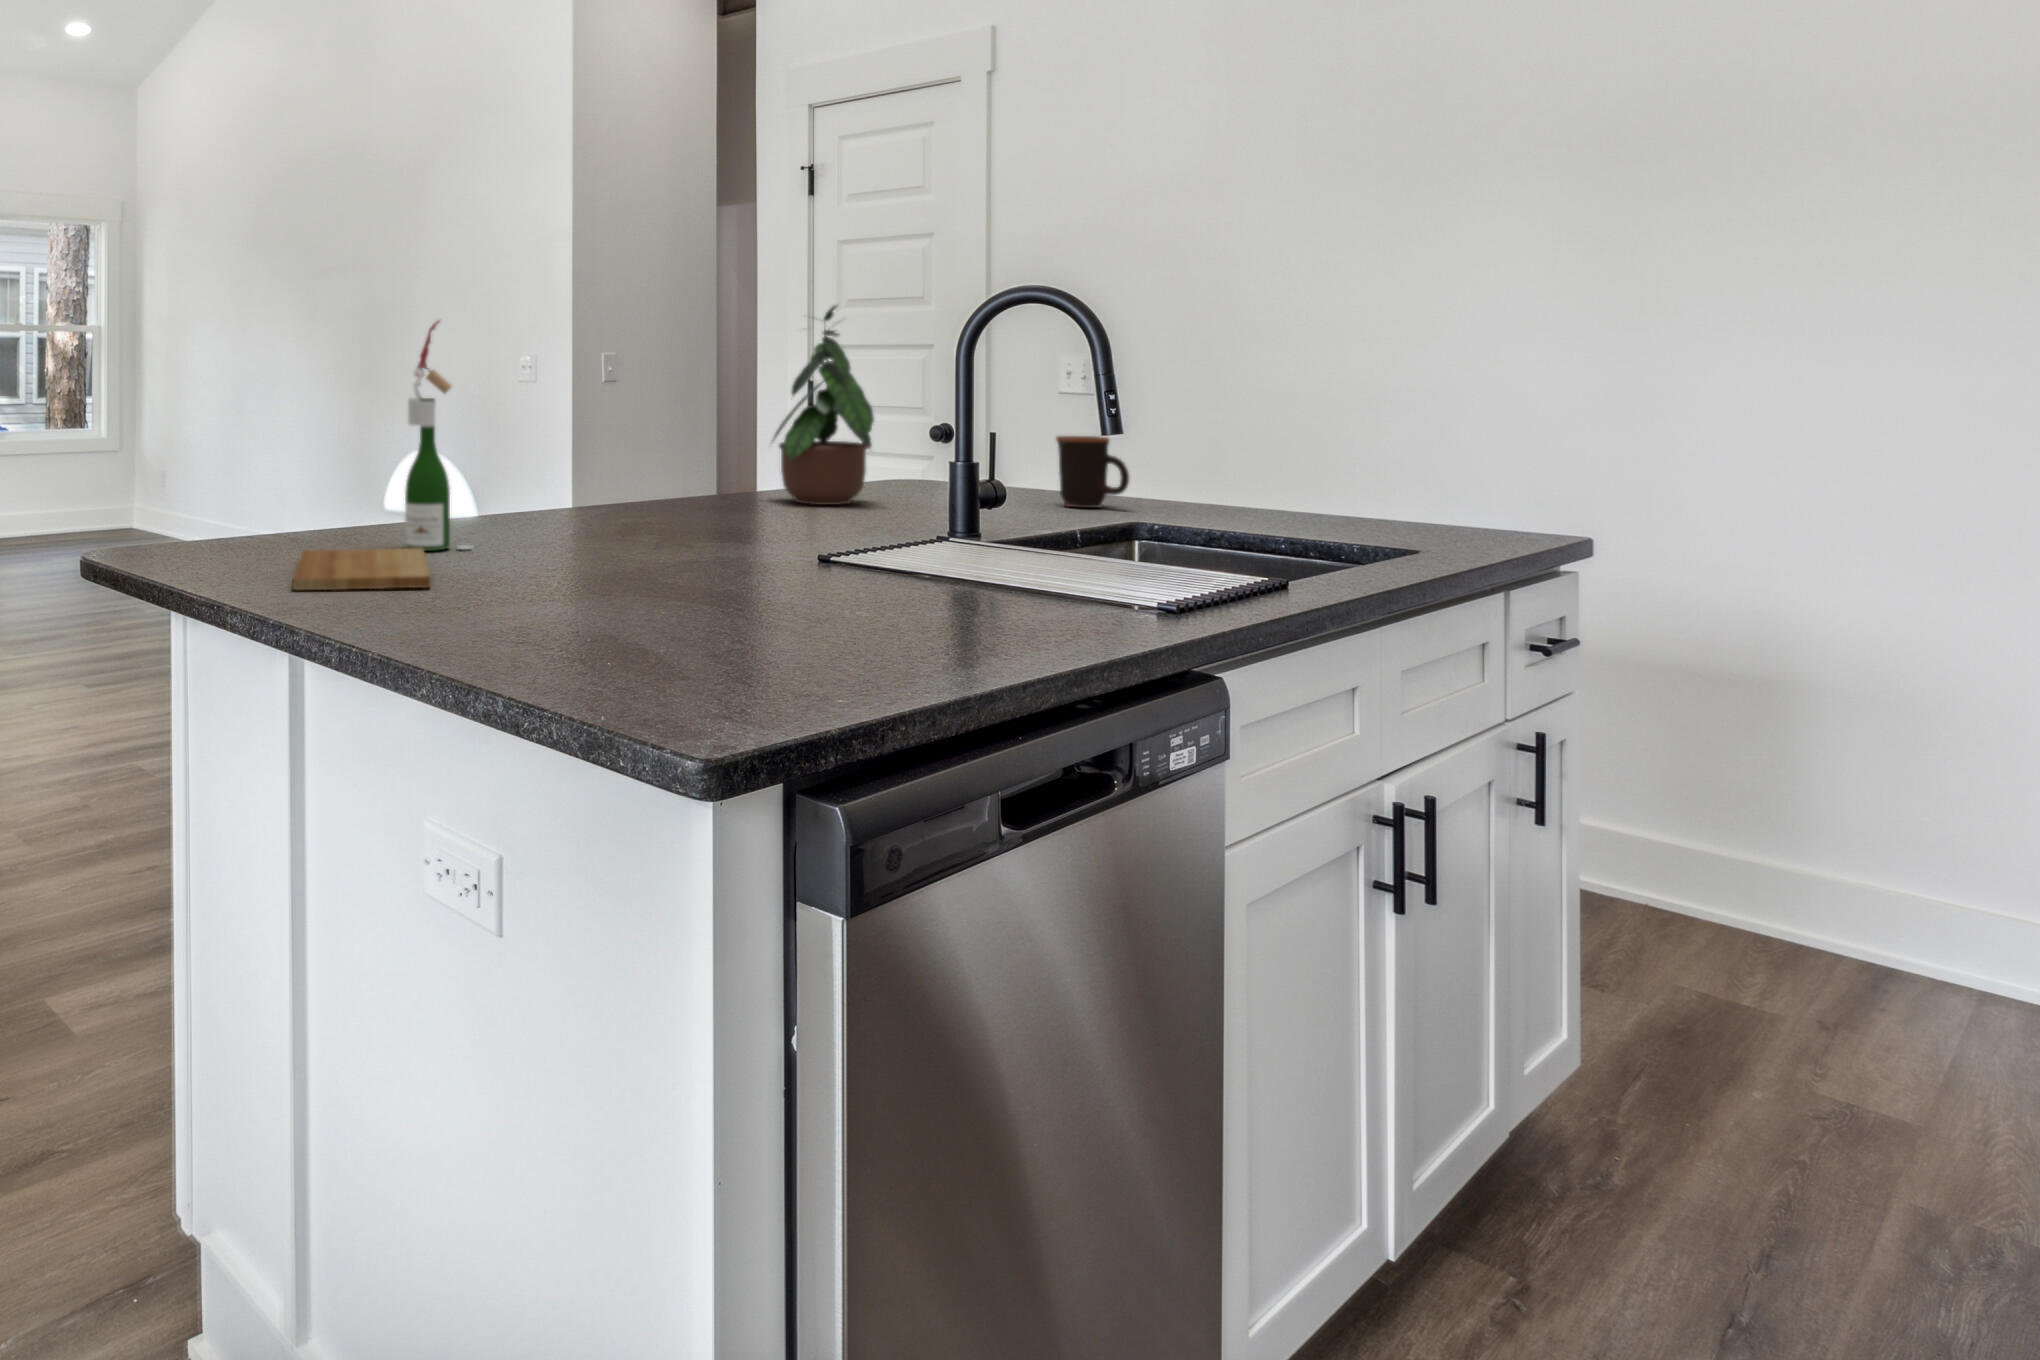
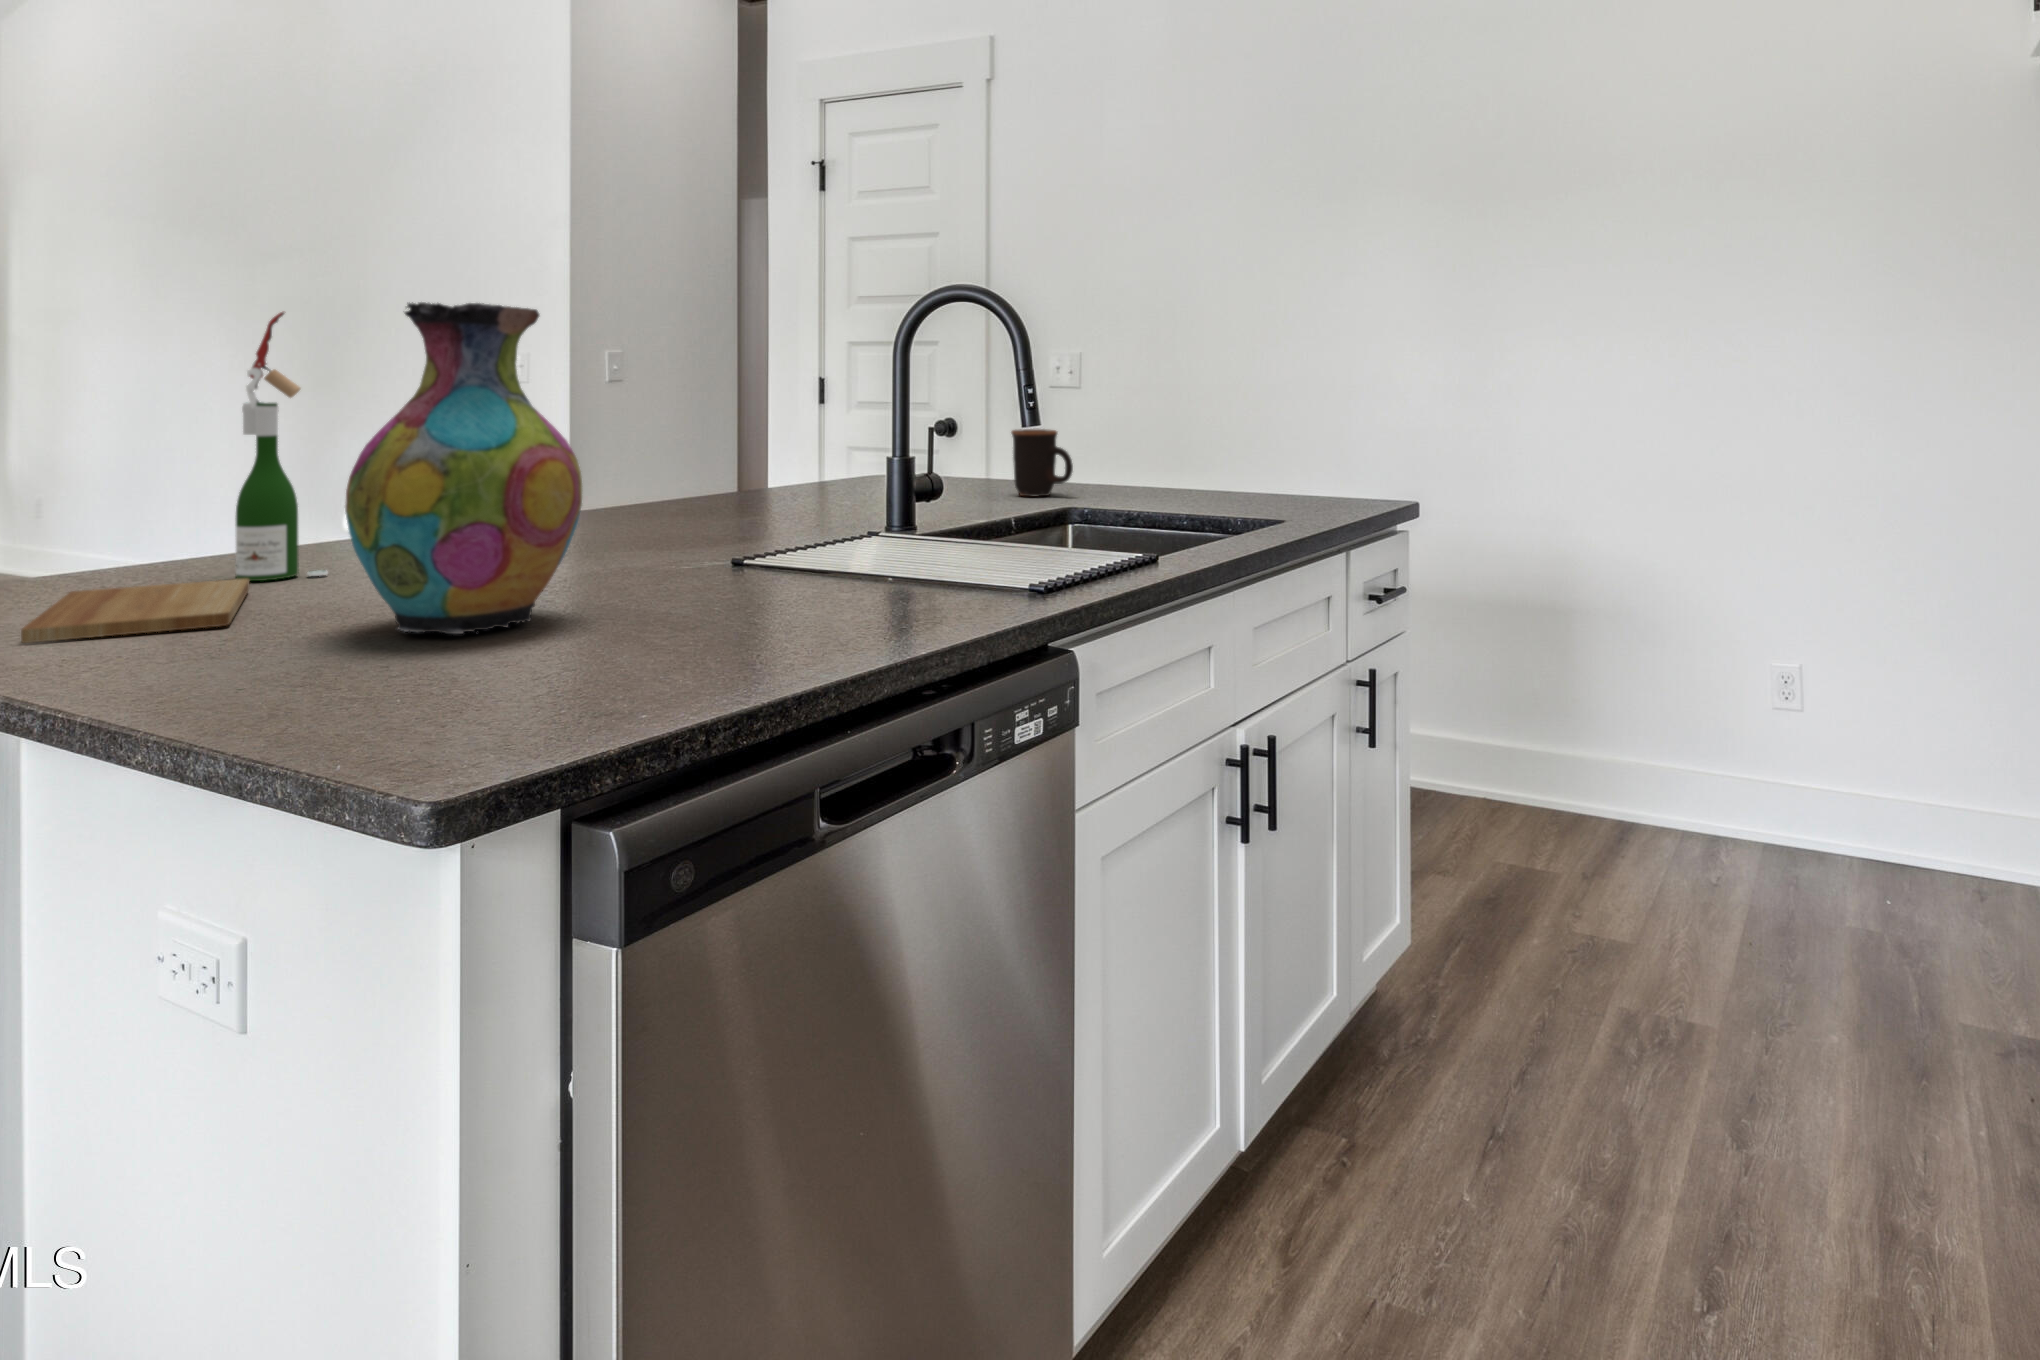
potted plant: present [773,305,874,505] -> none [721,301,847,505]
vase: none [526,310,716,610] -> present [345,302,582,634]

